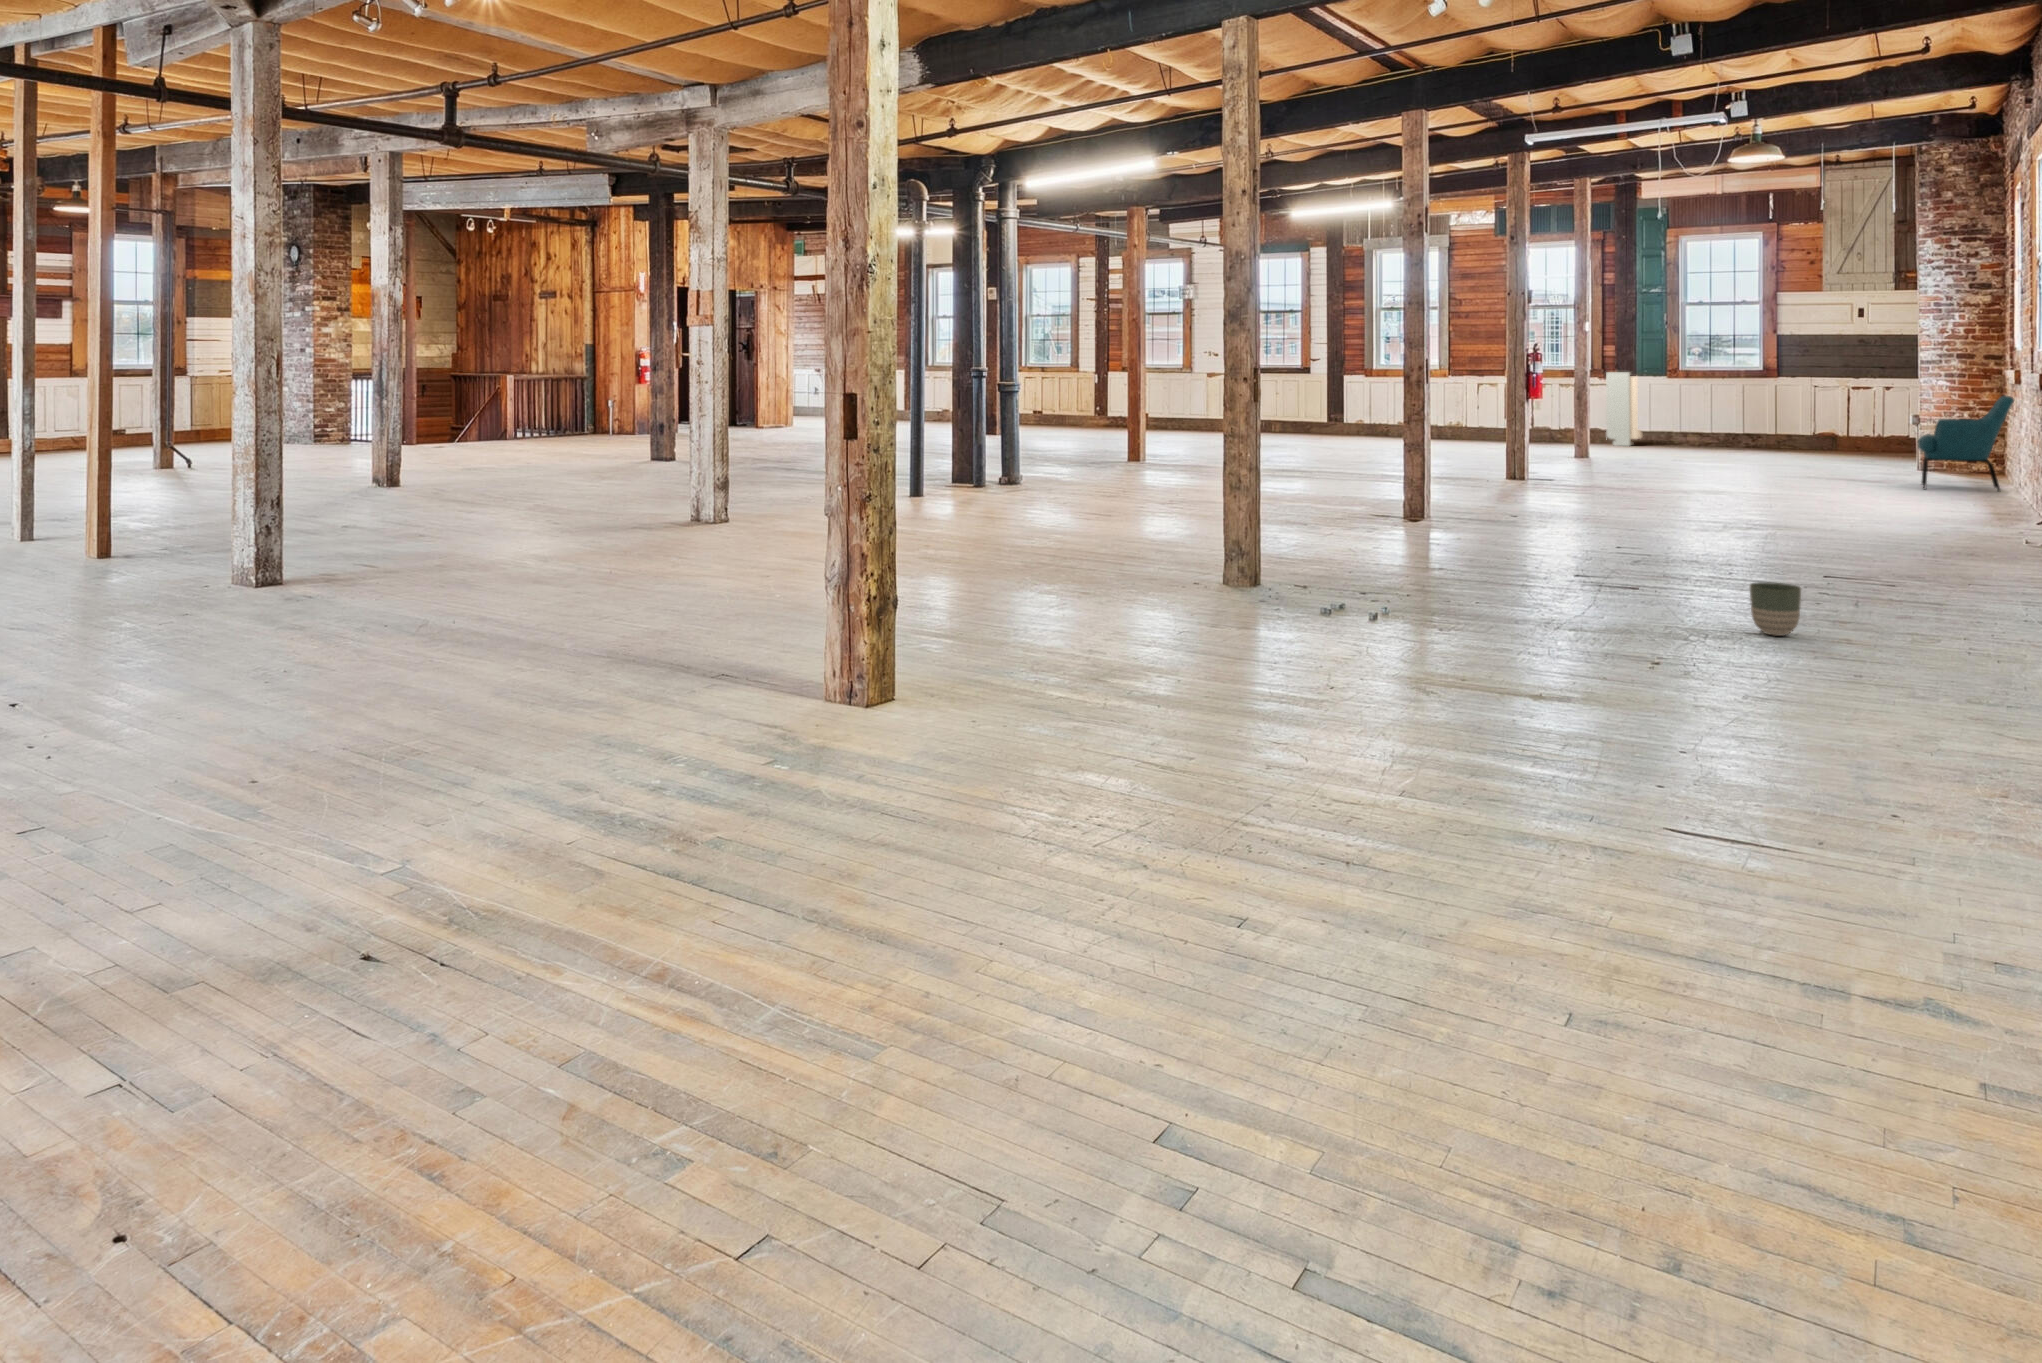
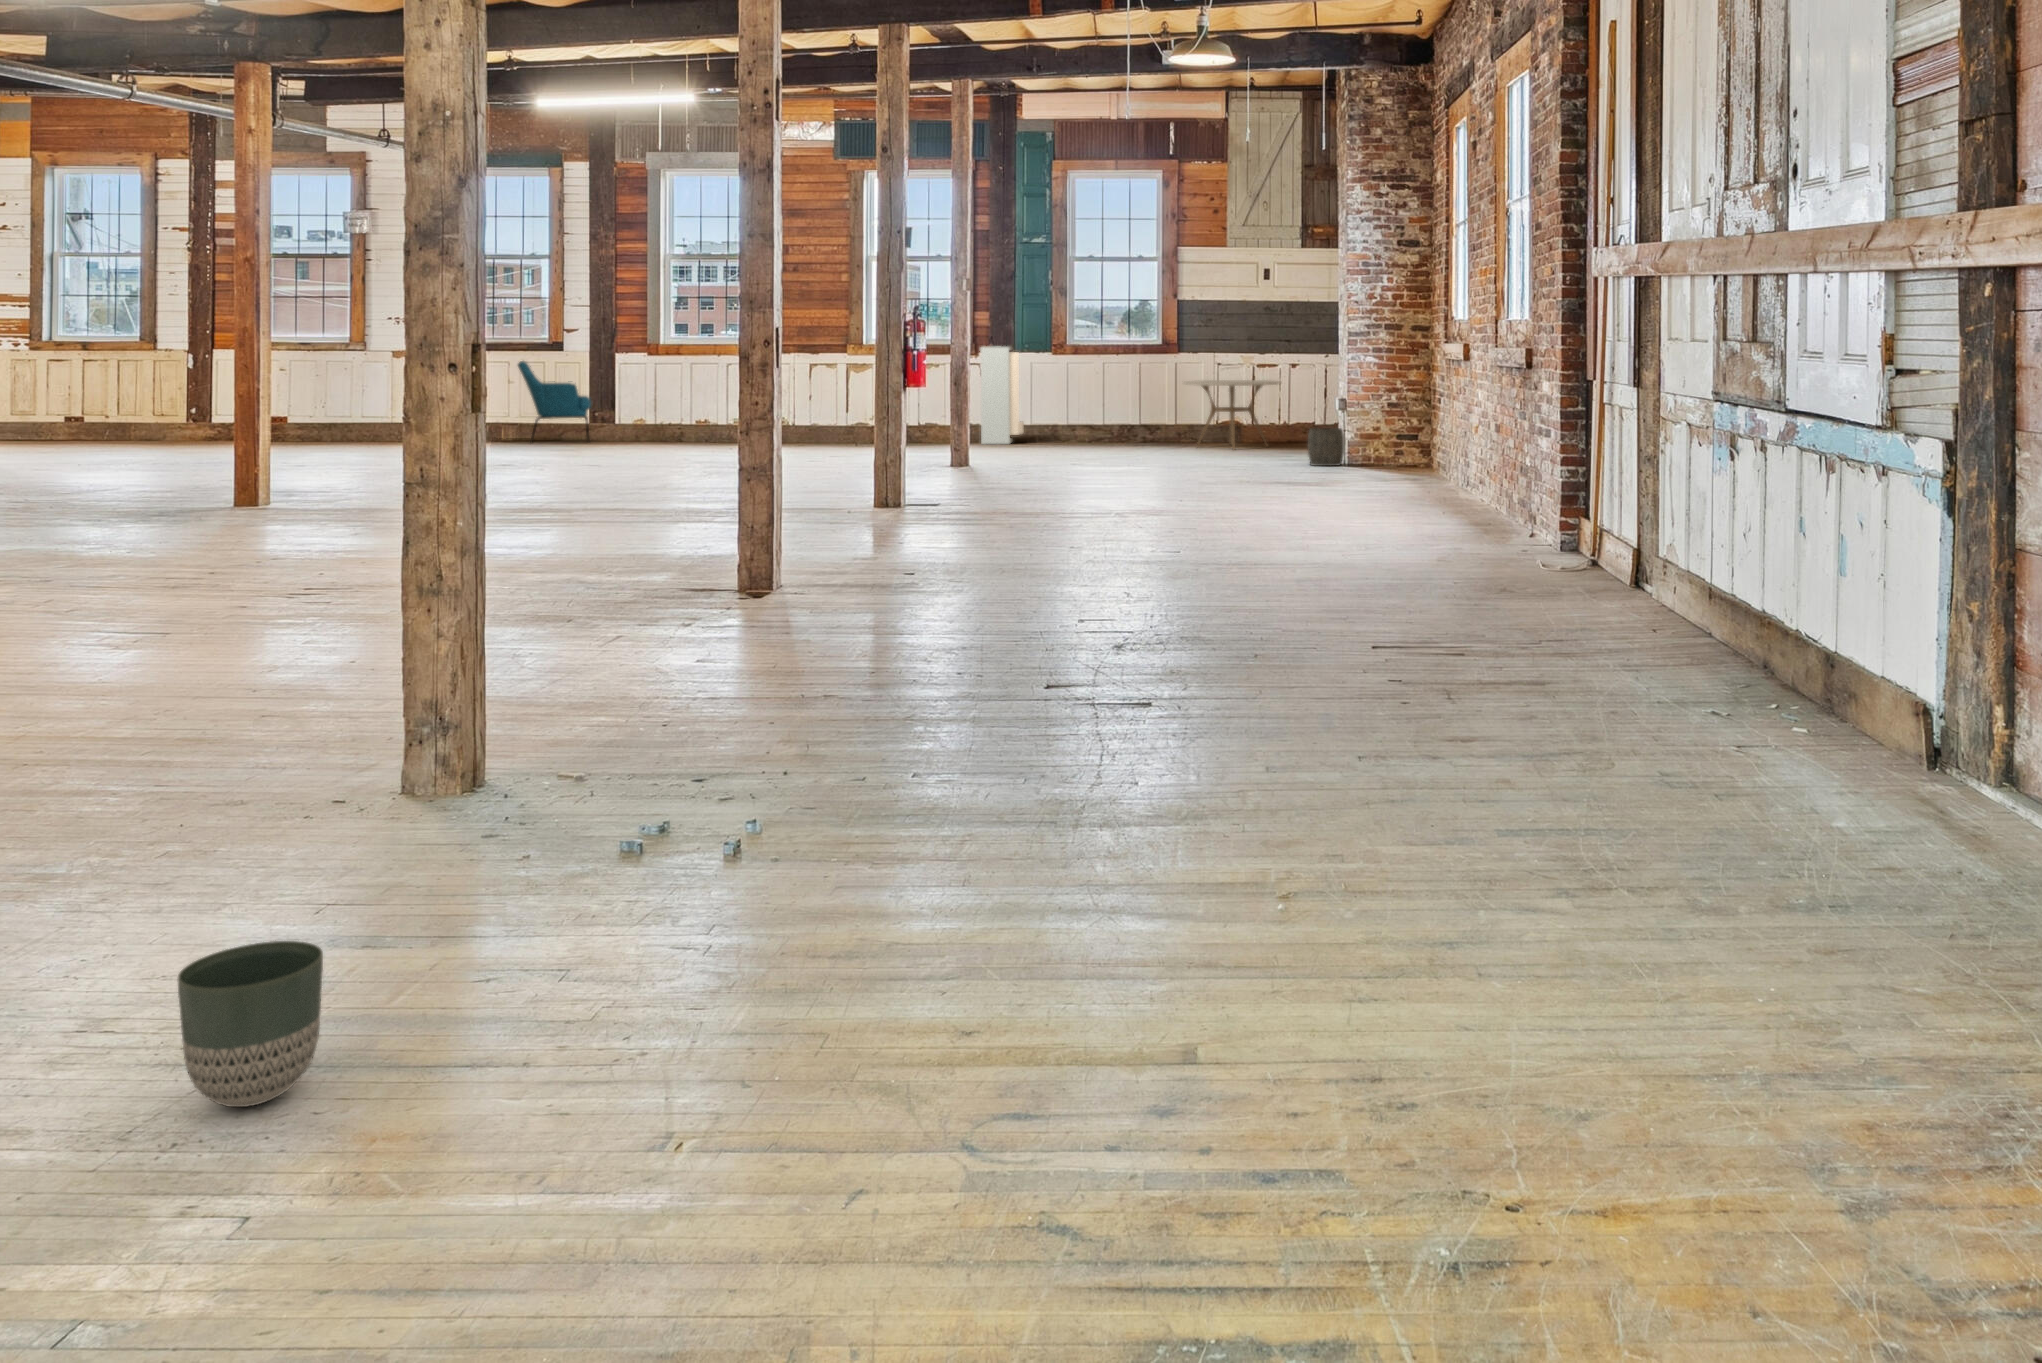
armchair: present [1918,395,2014,491] -> present [518,361,591,443]
dining table: none [1778,400,1873,456] -> present [1183,380,1281,449]
woven basket: none [1884,439,1919,471] -> present [1308,428,1344,466]
planter: present [1750,582,1801,636] -> present [177,941,323,1107]

